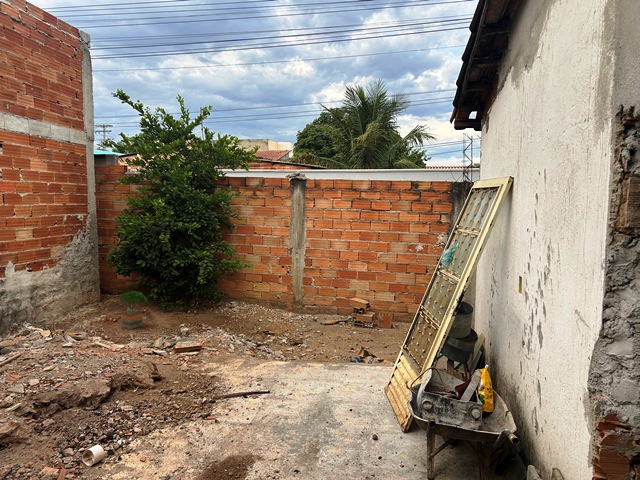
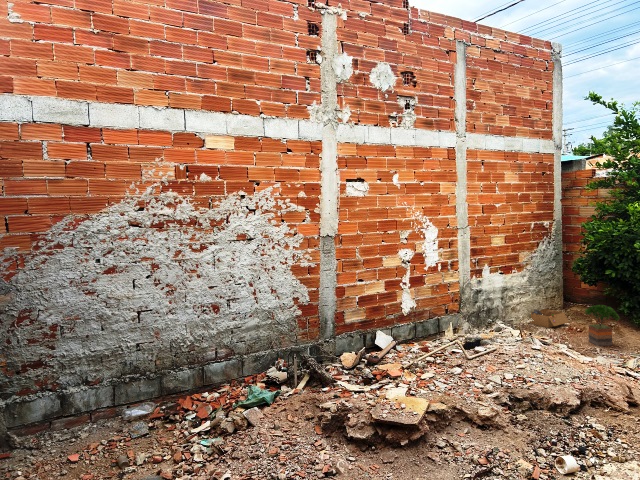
cardboard box: none [61,303,105,322] -> present [531,309,568,328]

